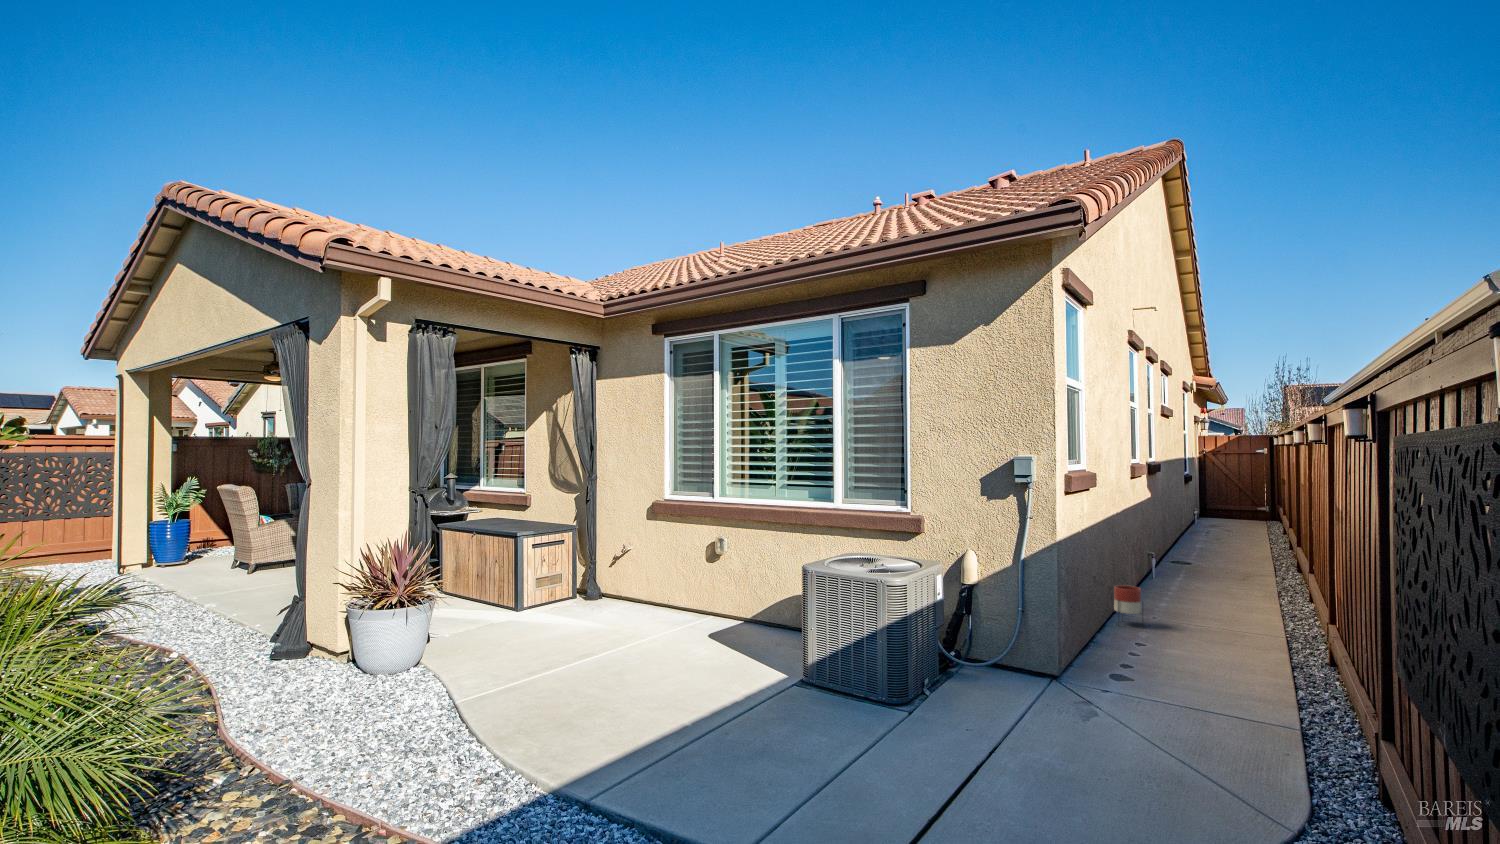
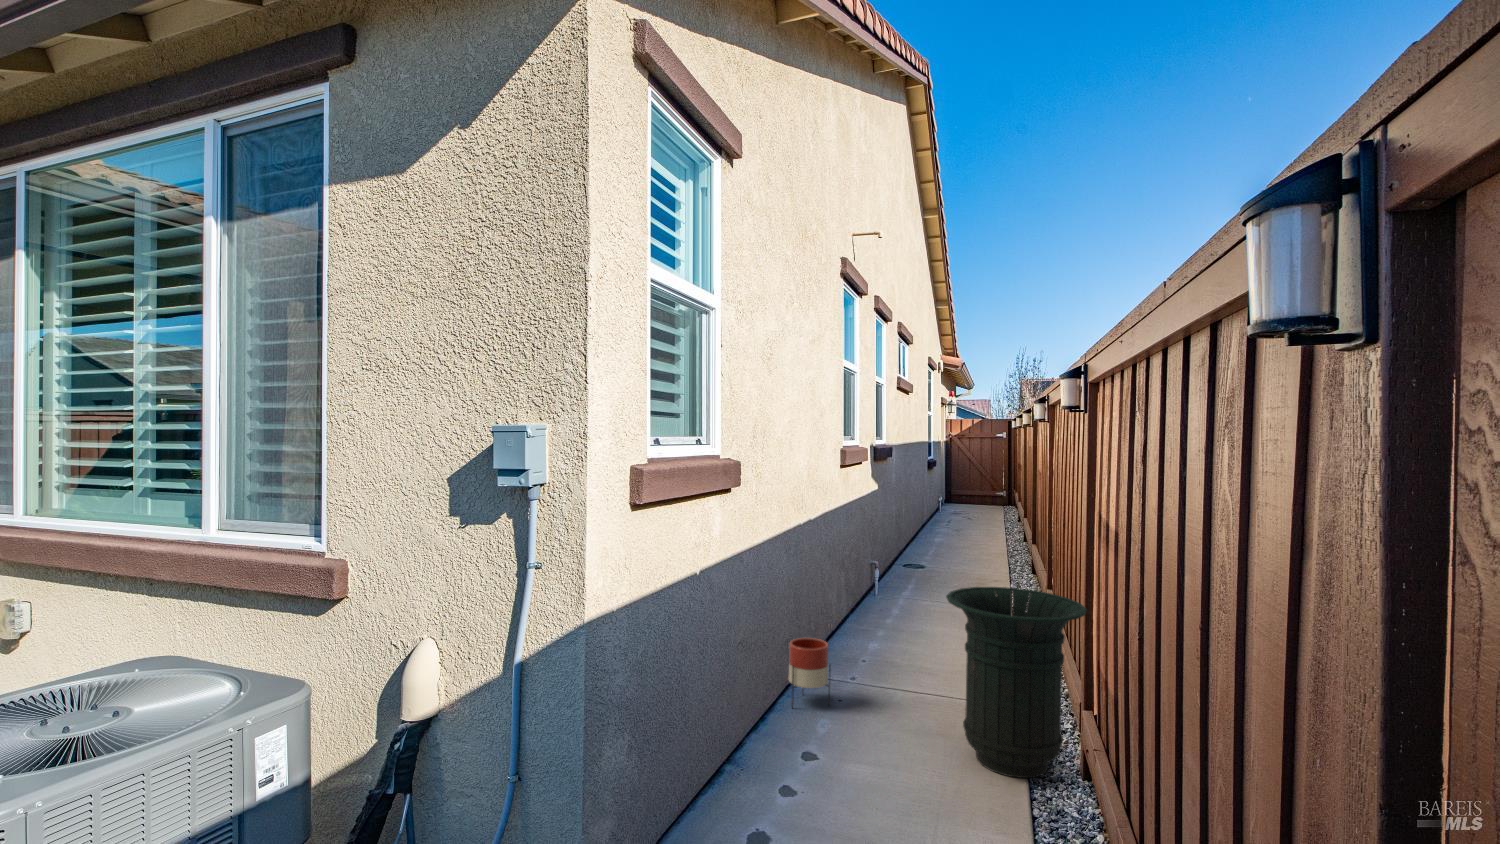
trash can: none [1226,552,1321,659] -> present [946,587,1087,778]

